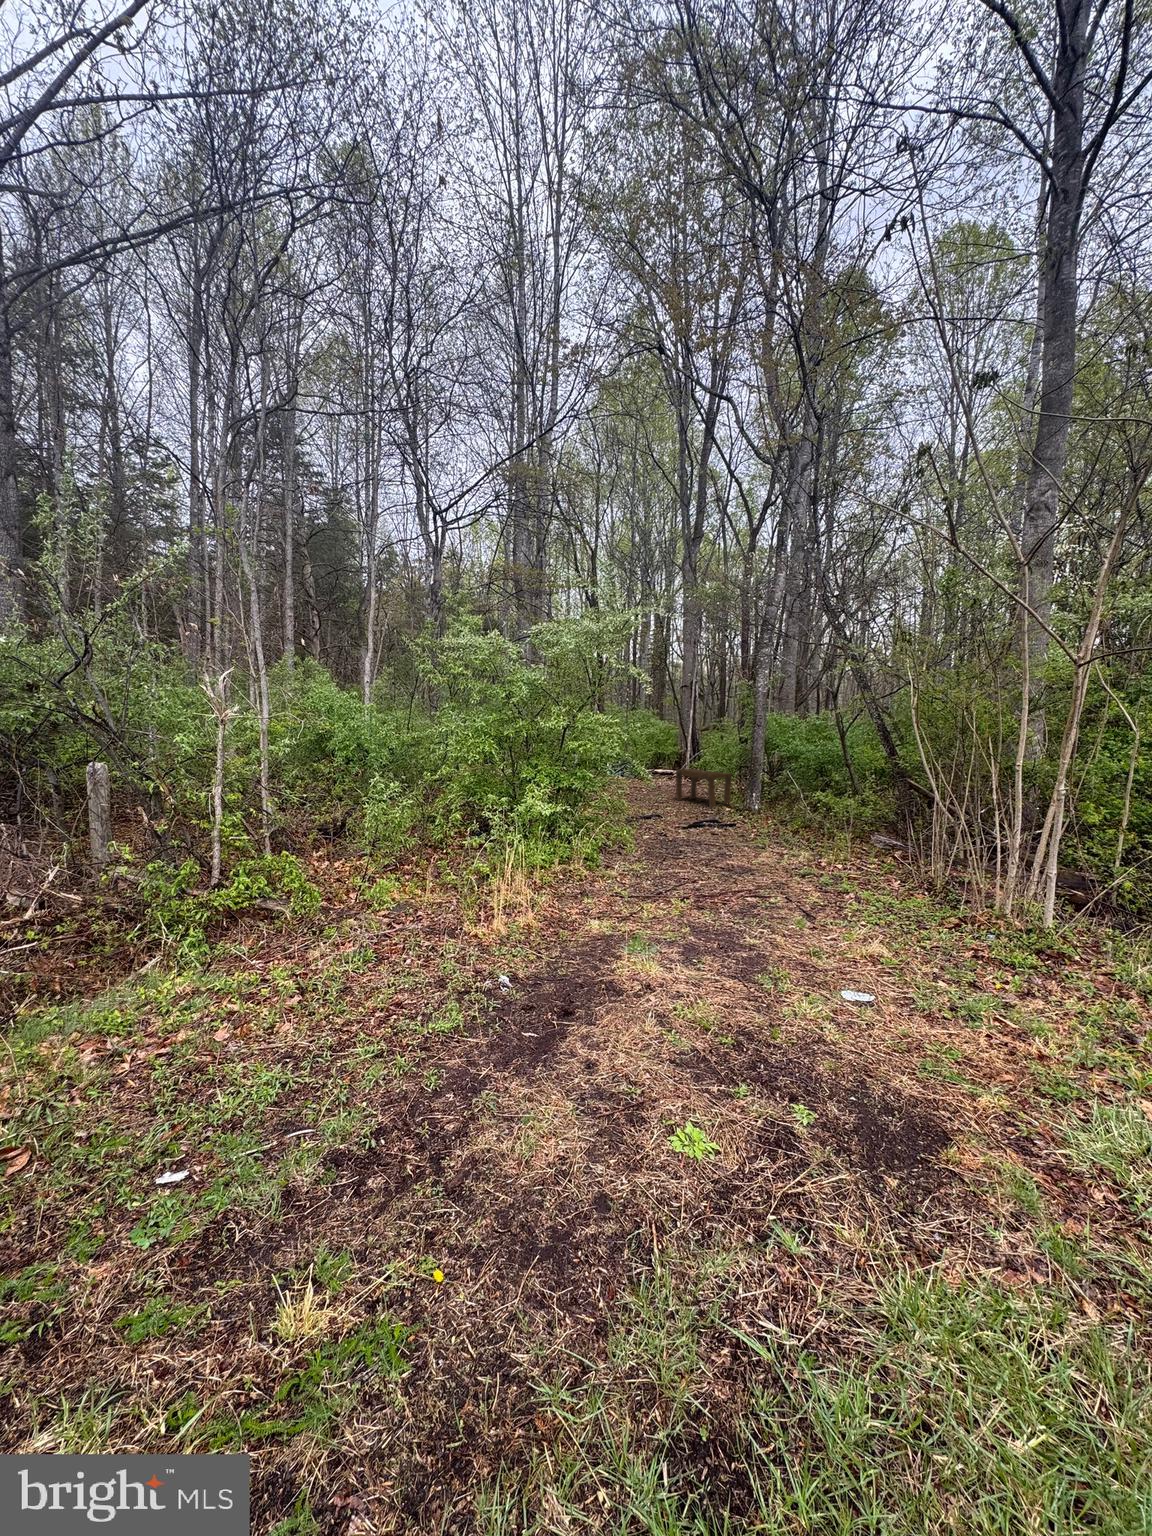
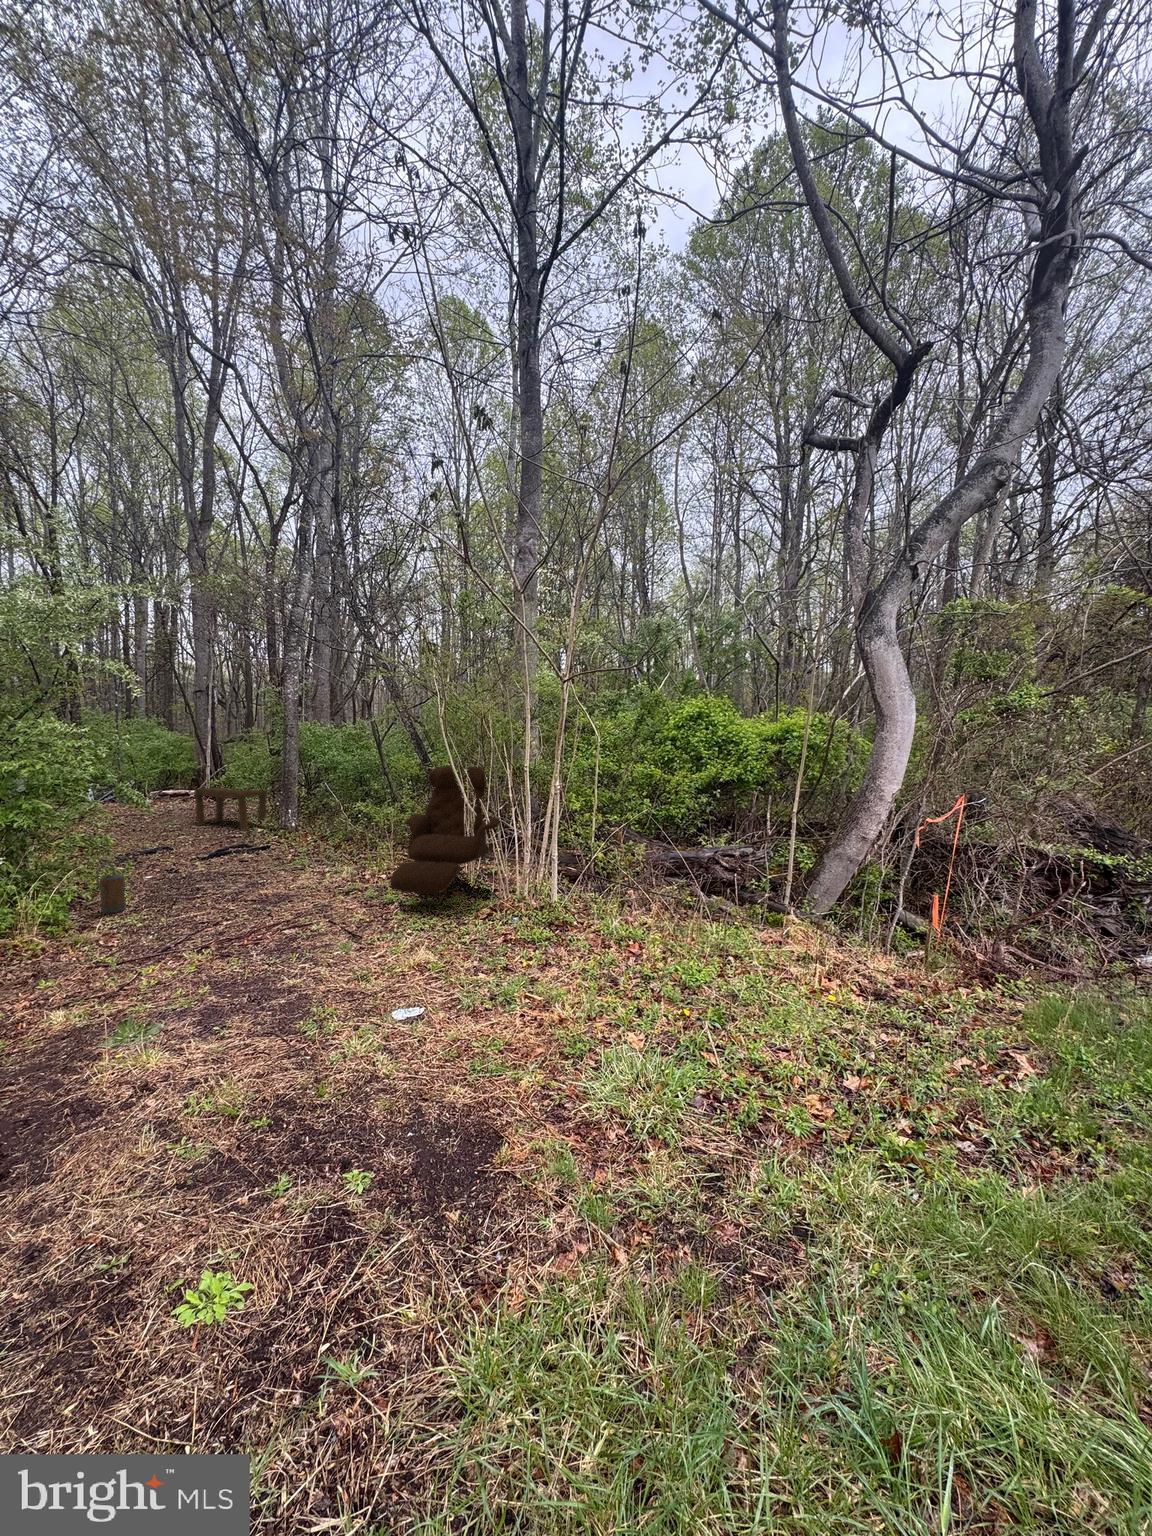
lounge chair: none [844,756,982,909] -> present [390,765,500,913]
watering can: none [615,823,633,862] -> present [96,863,126,913]

